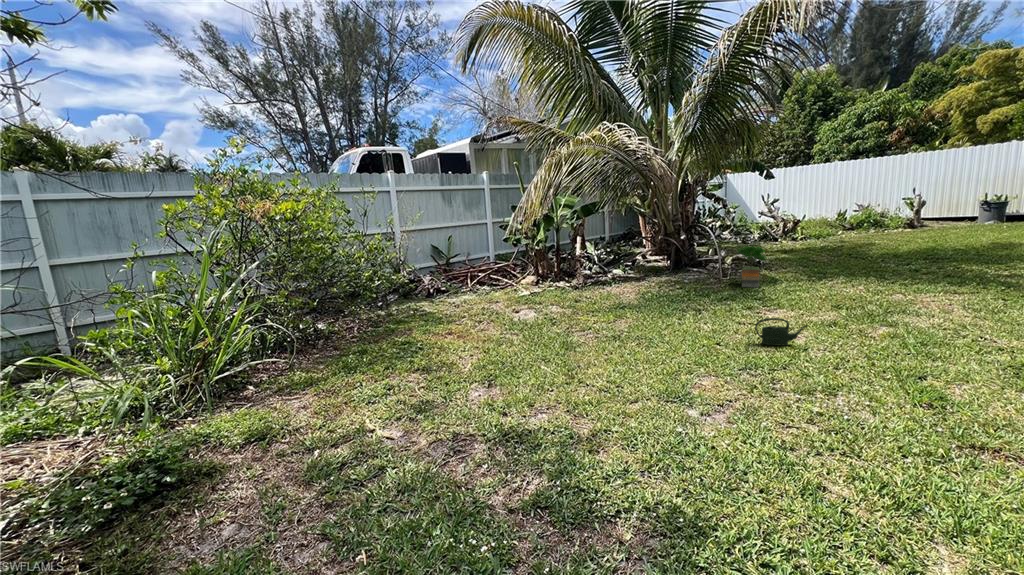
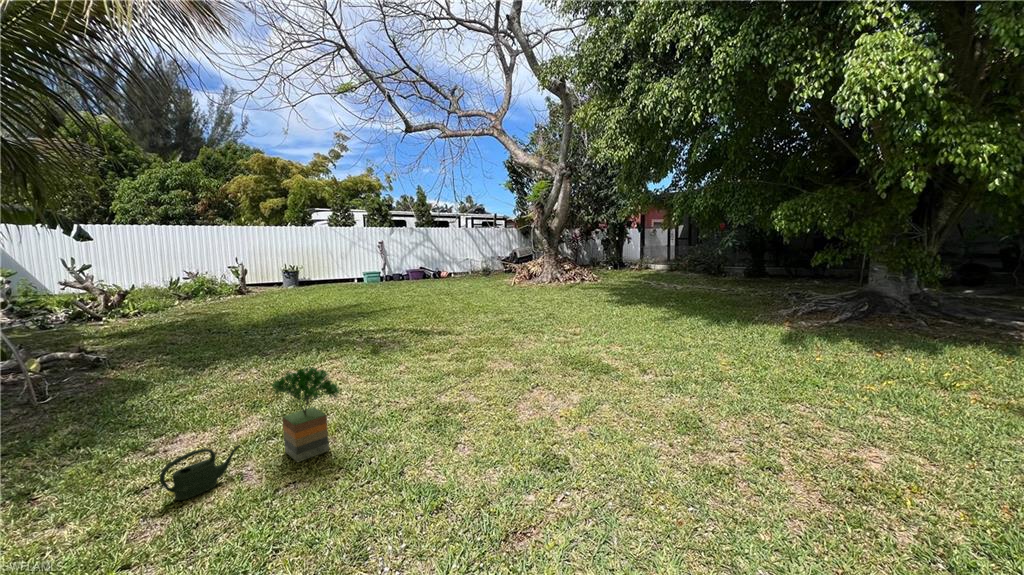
potted tree: present [738,247,767,287] -> present [271,367,339,462]

